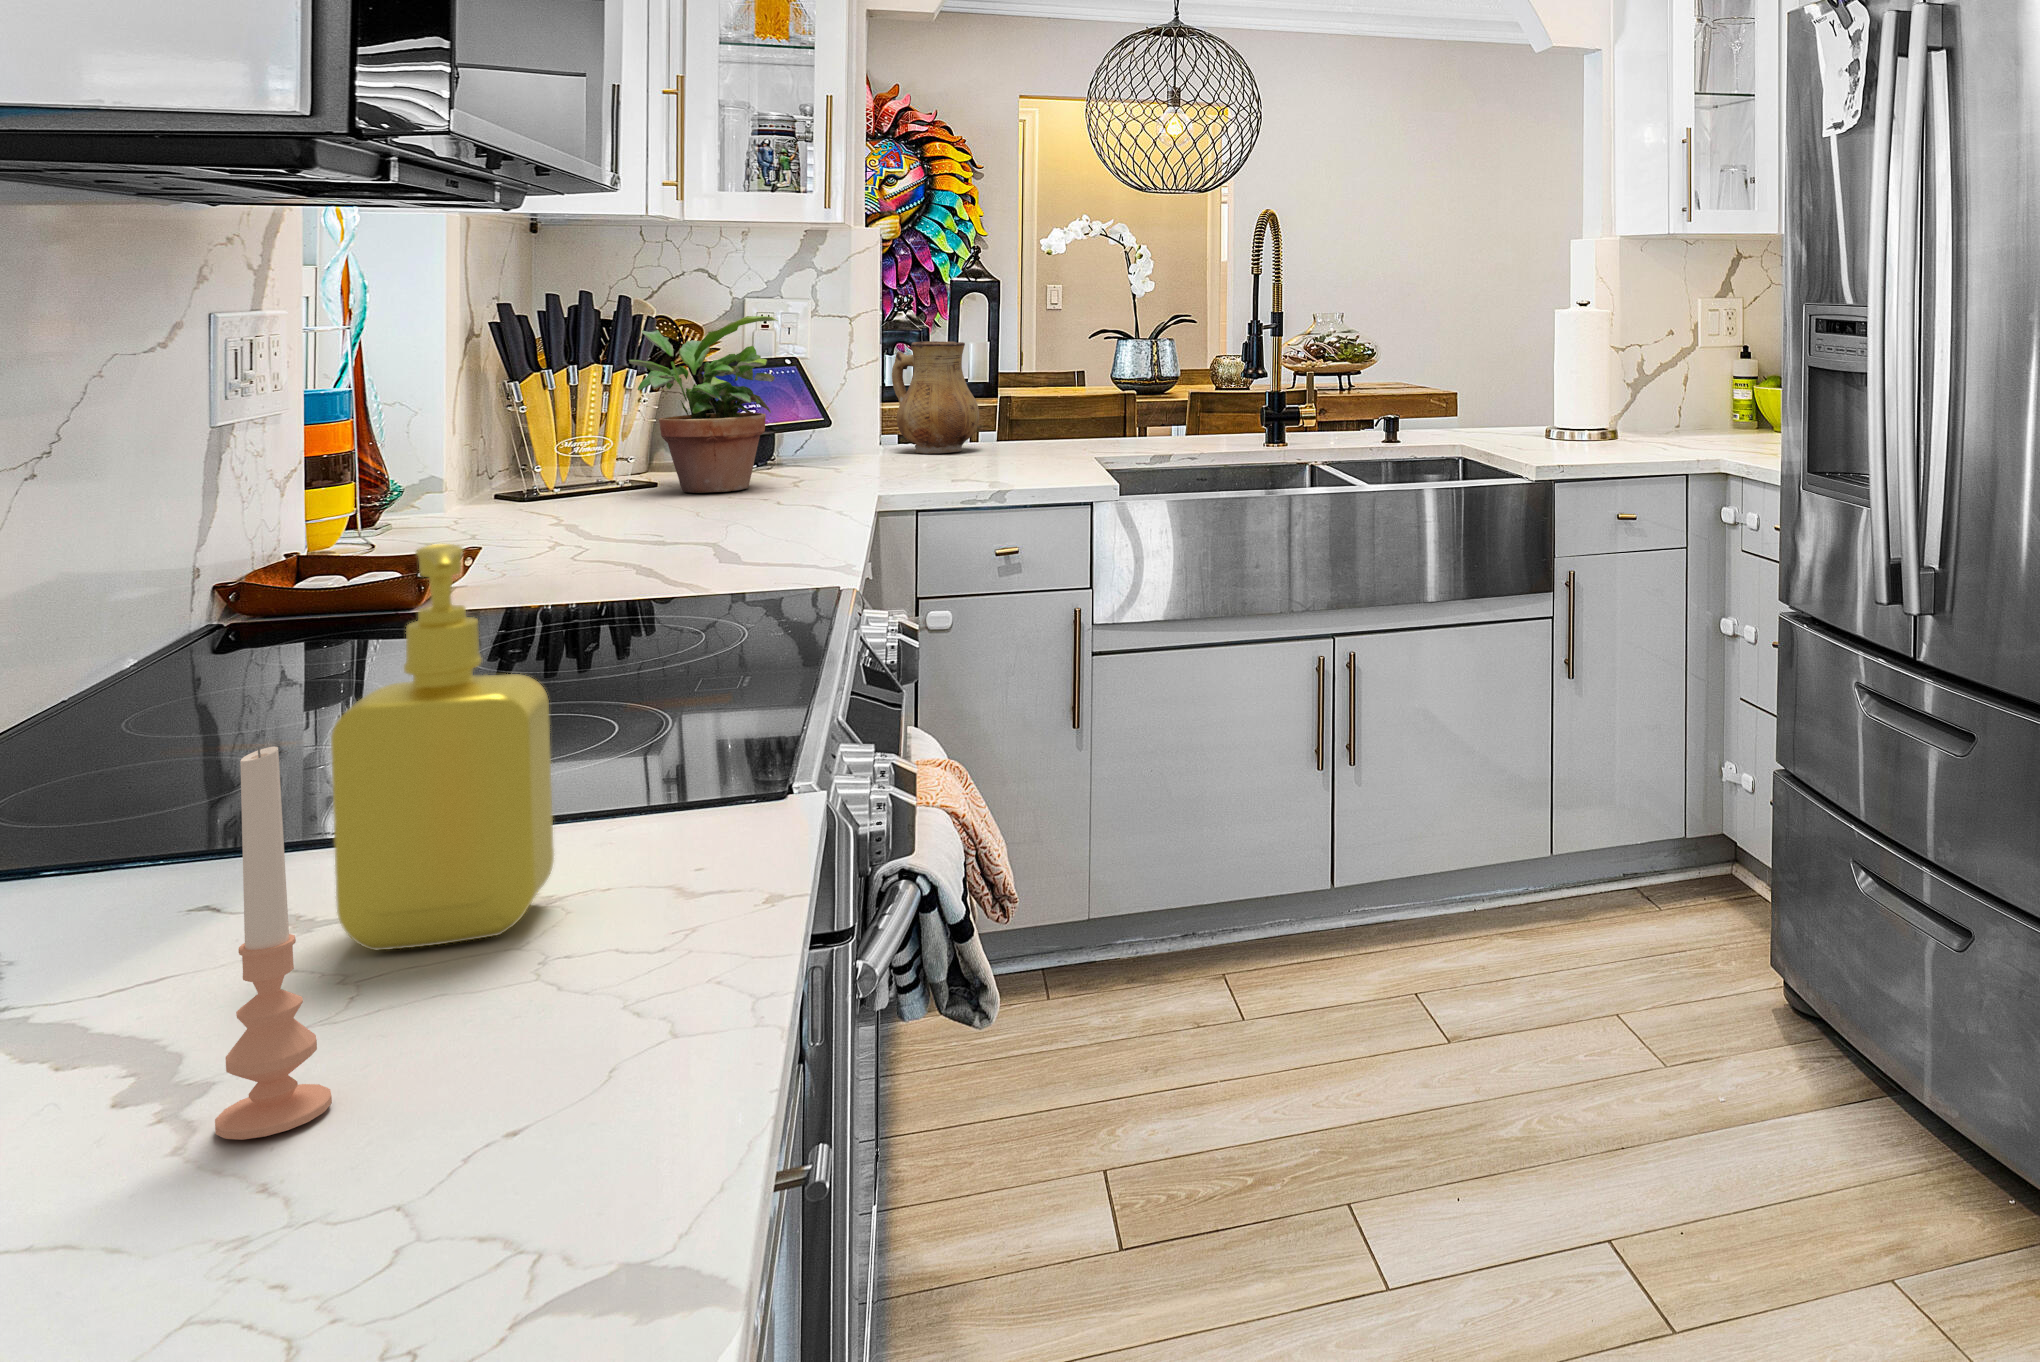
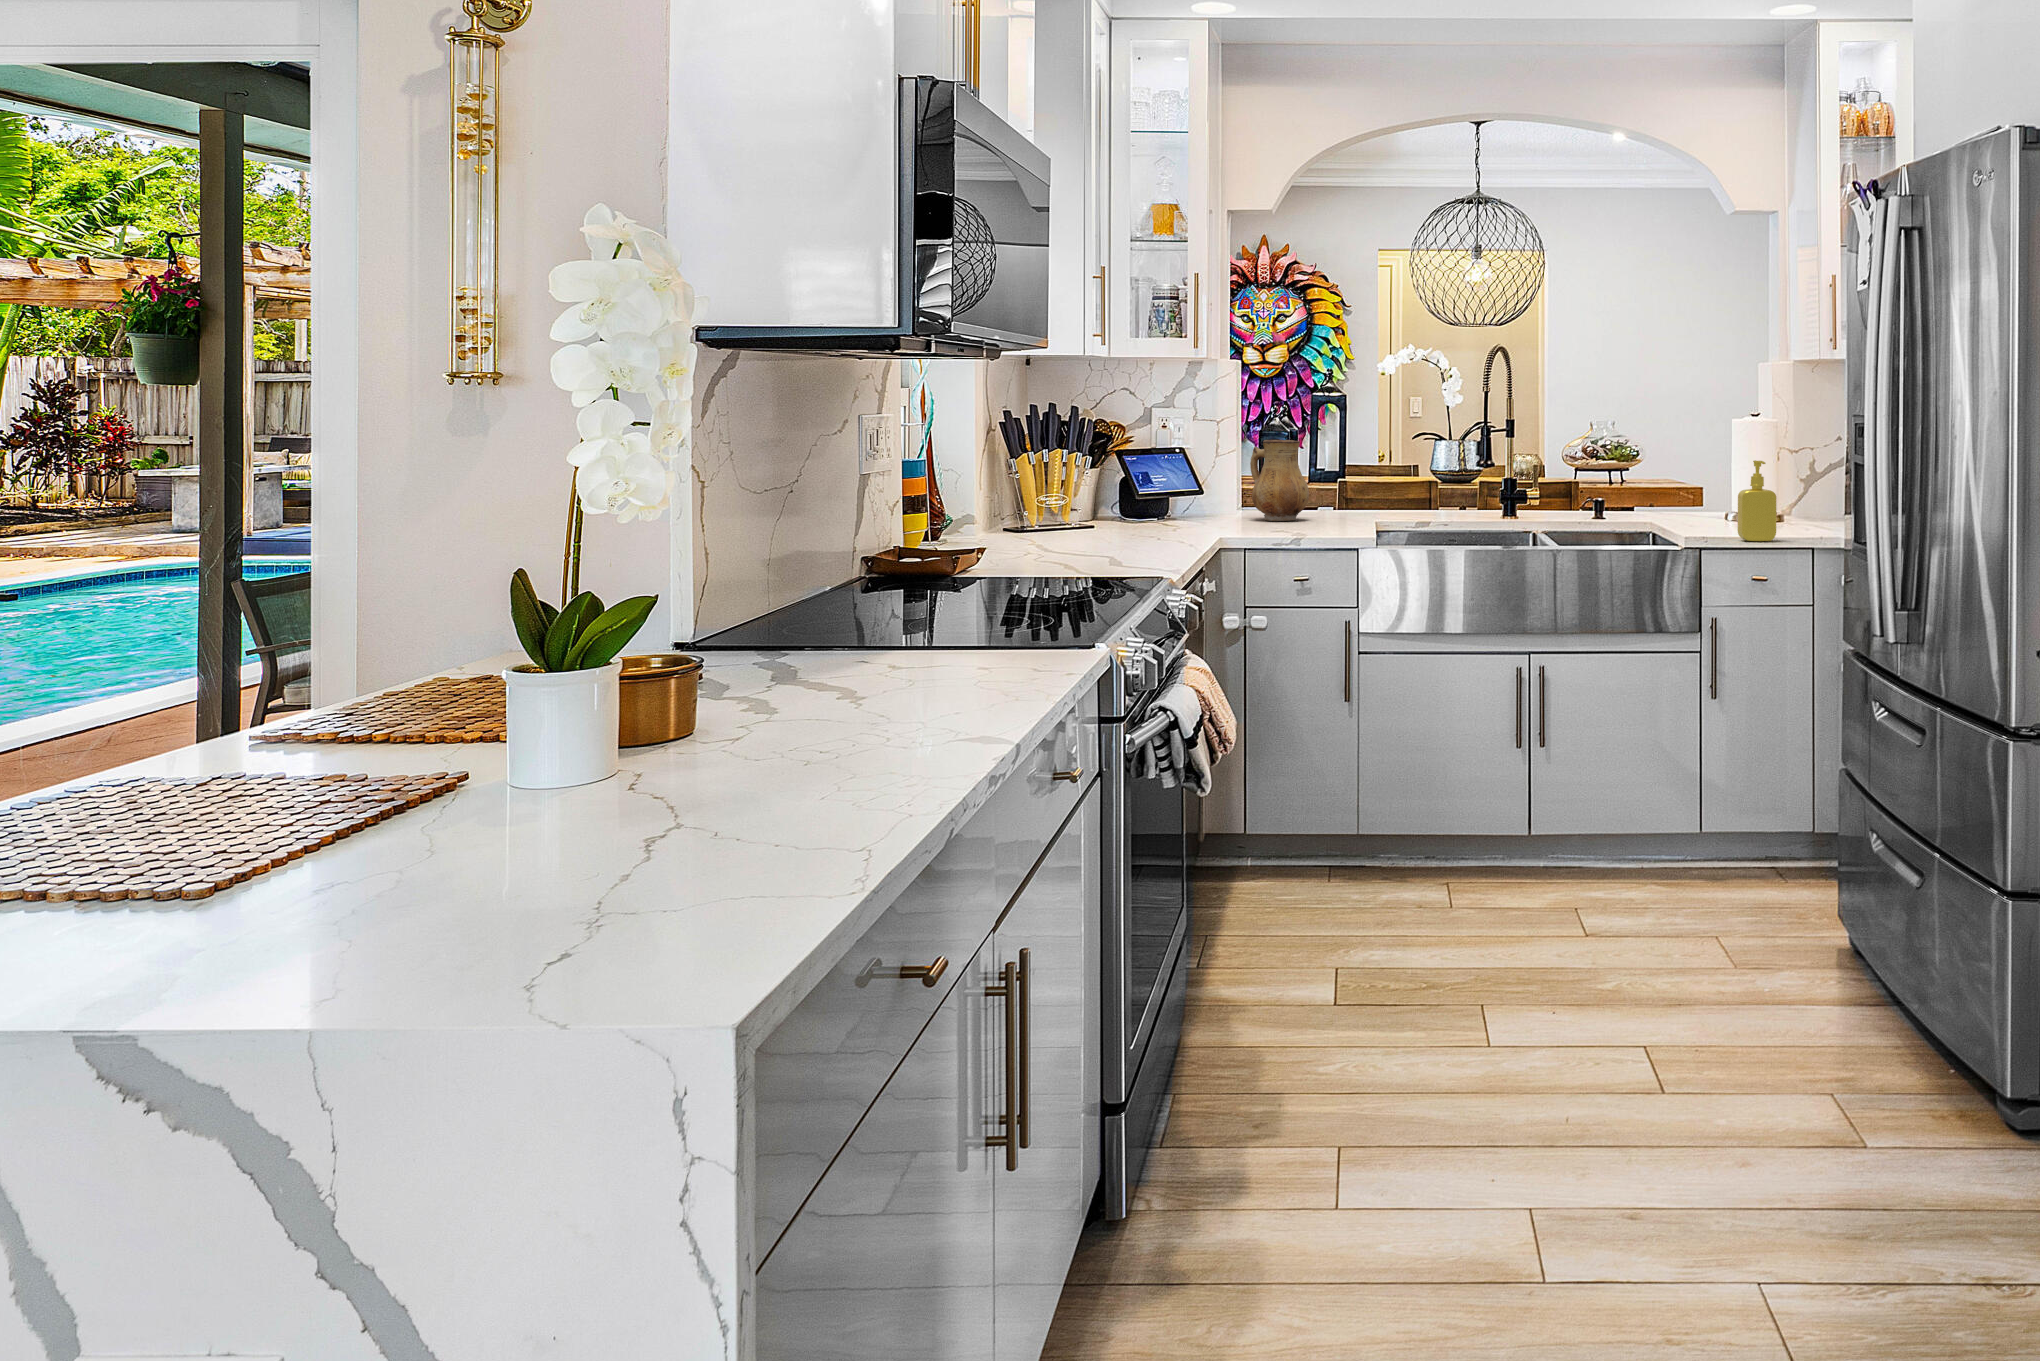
potted plant: present [629,316,778,493] -> none [1075,418,1166,534]
soap dispenser: present [331,544,554,950] -> present [1738,460,1776,541]
candle: present [215,746,332,1140] -> none [901,560,937,699]

